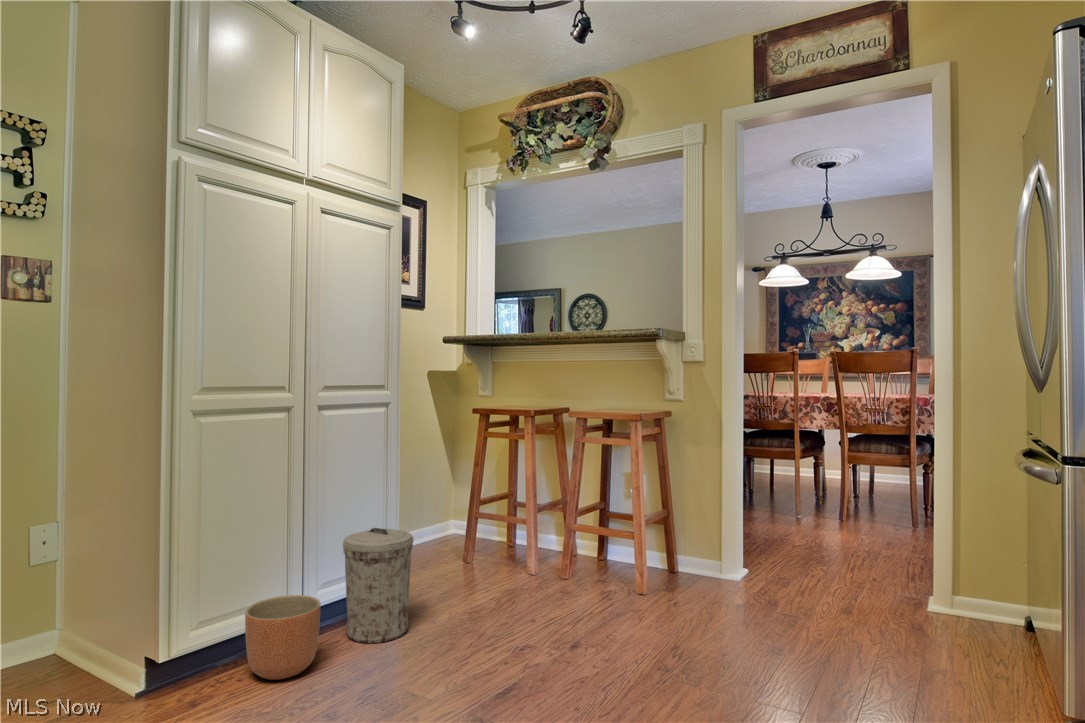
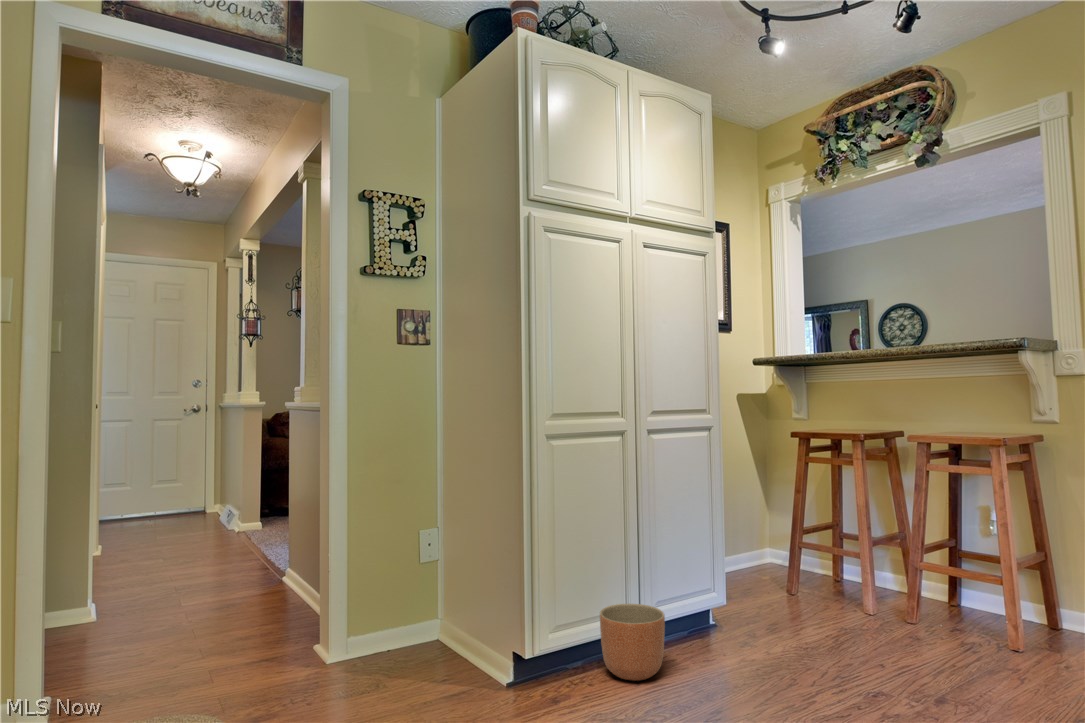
trash can: present [343,528,414,643] -> none [677,547,746,661]

